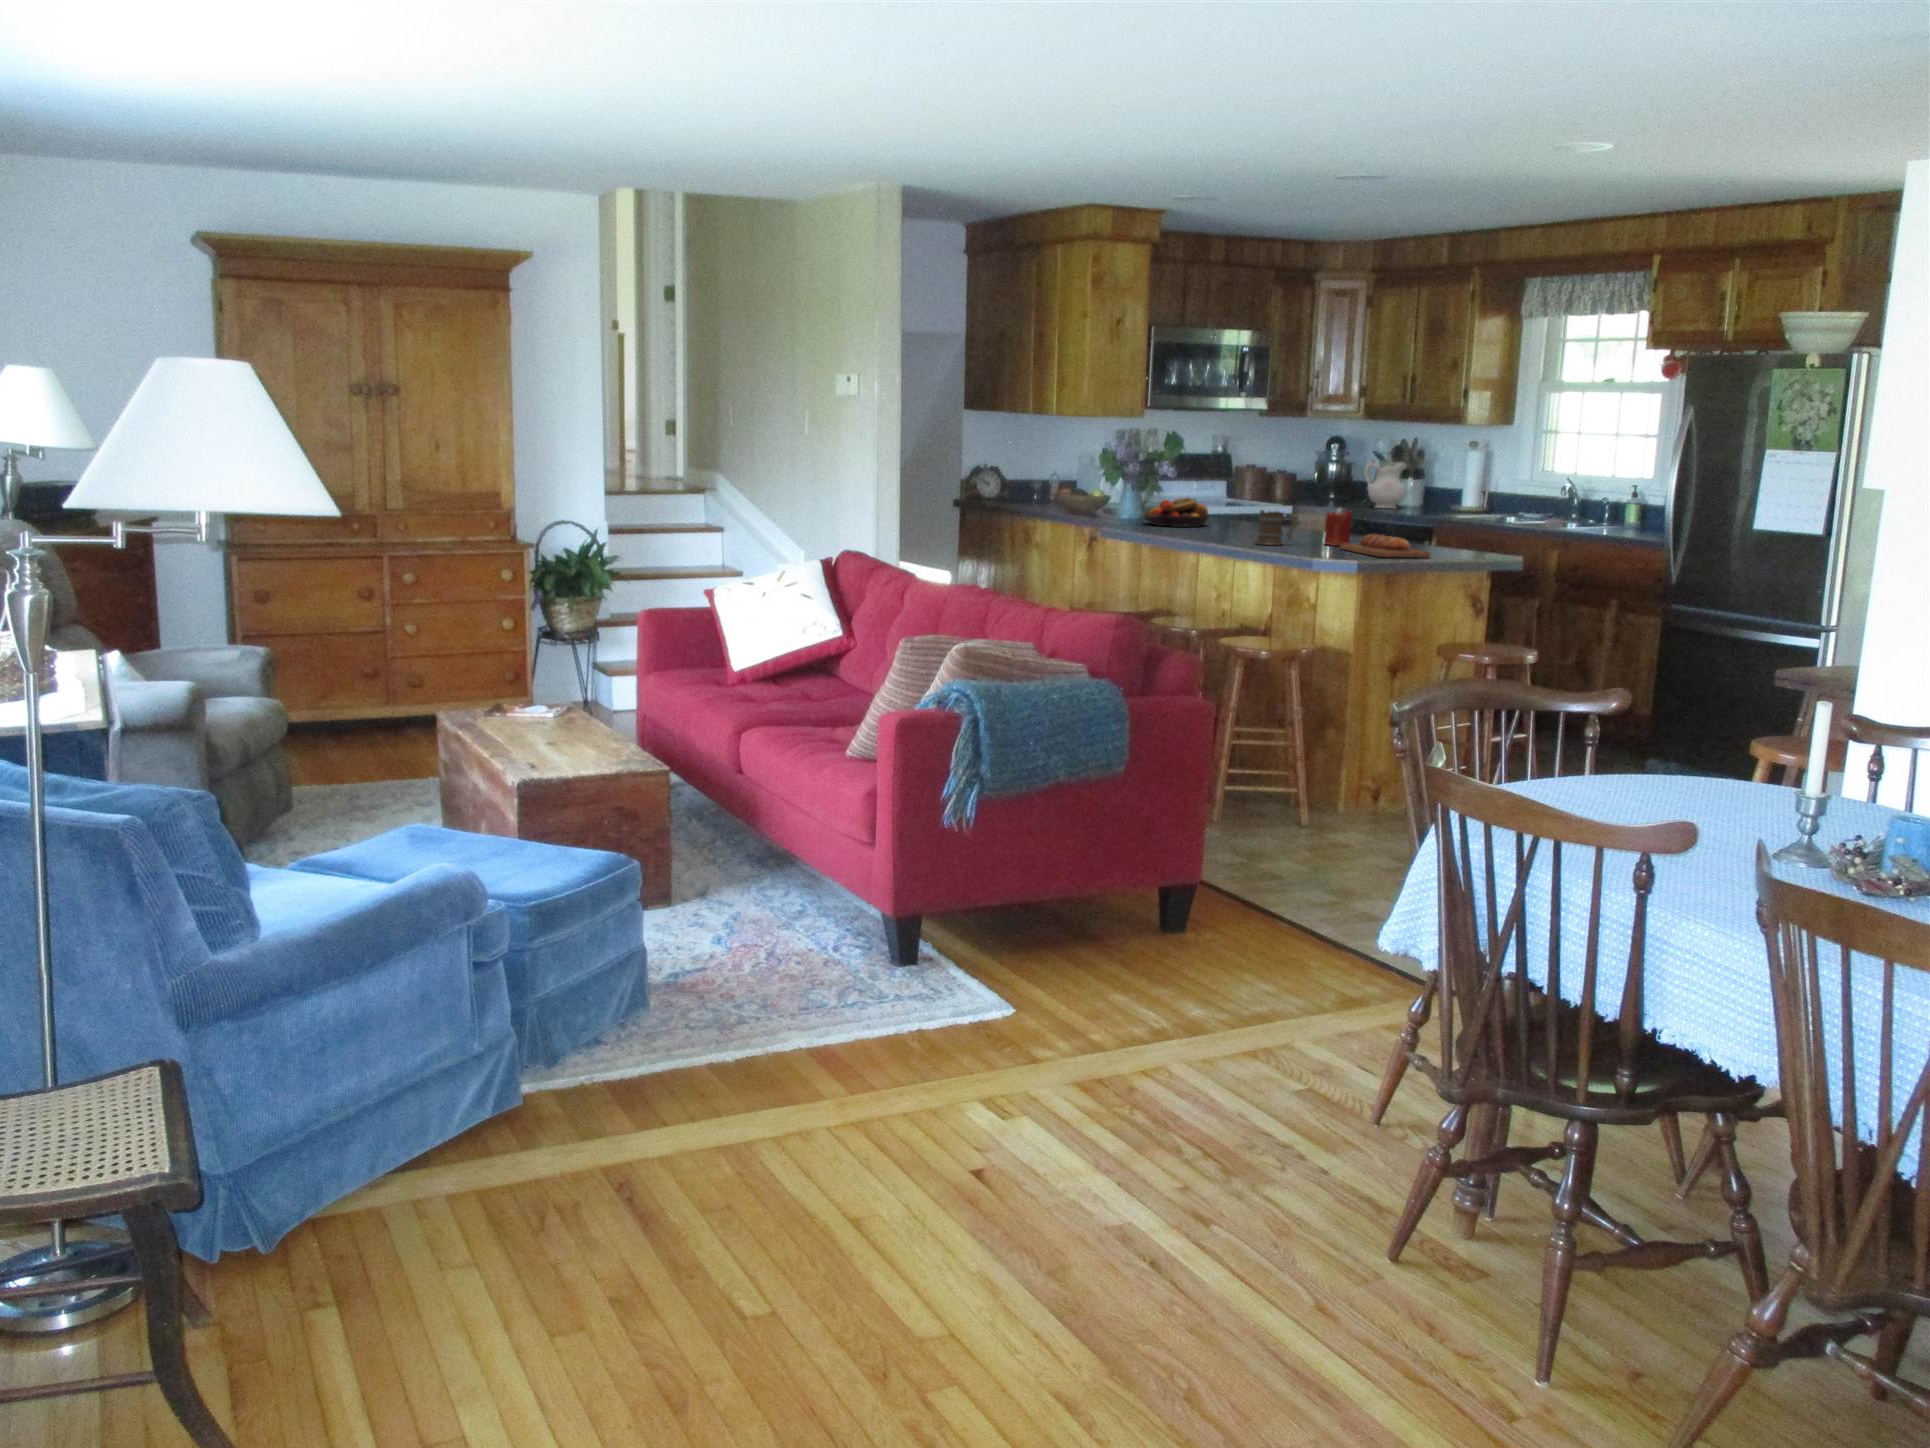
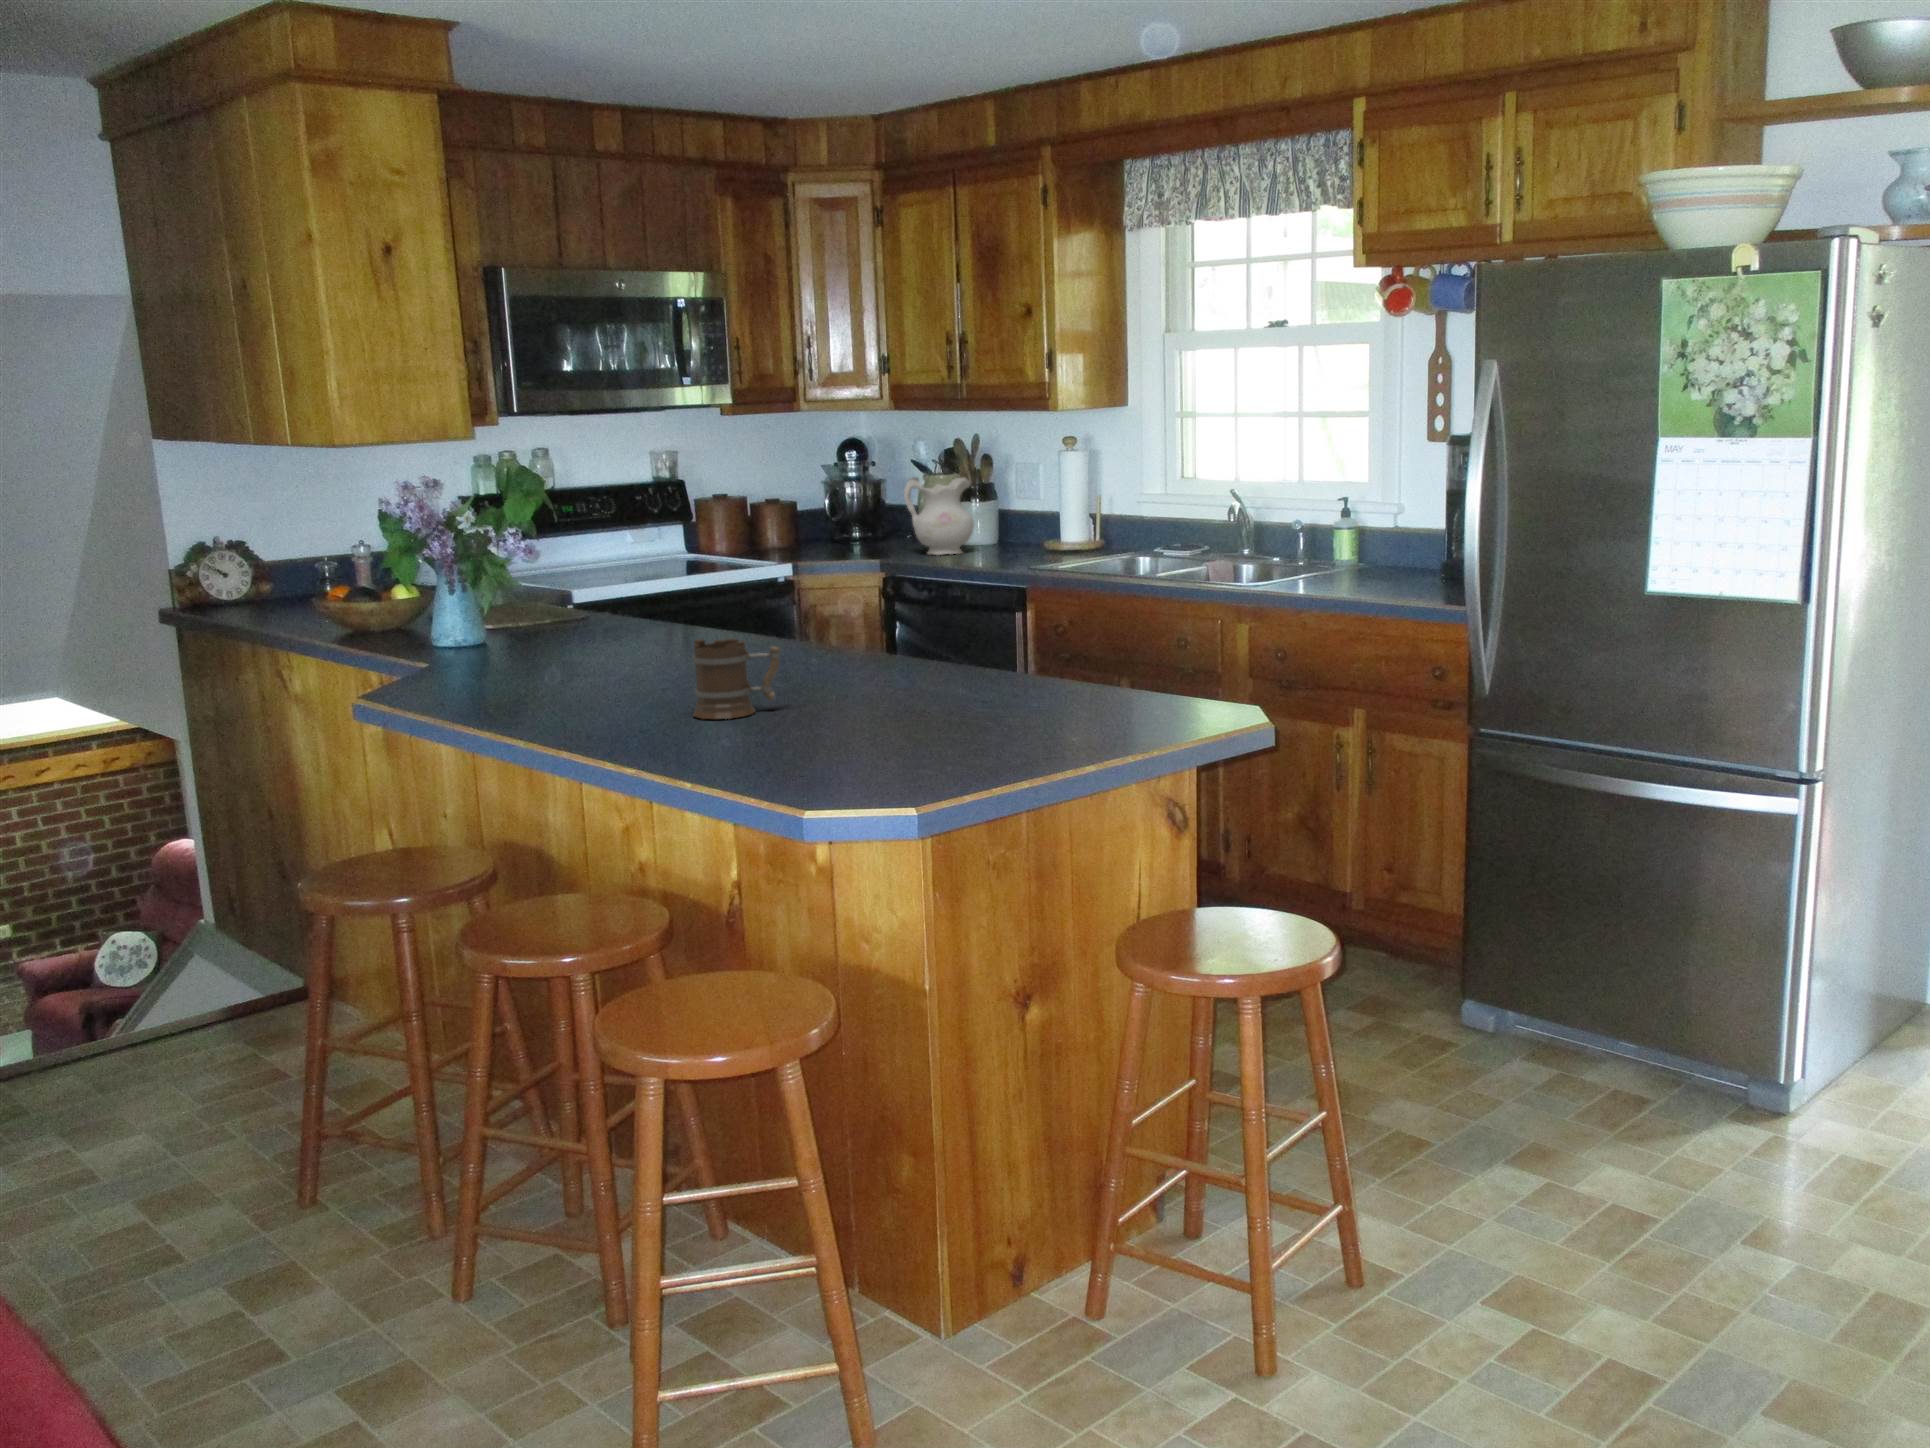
fruit bowl: present [1144,497,1209,527] -> none [487,593,619,659]
candle: present [1324,508,1352,546] -> none [839,616,898,703]
bread loaf: present [1340,534,1430,558] -> none [877,681,1079,750]

